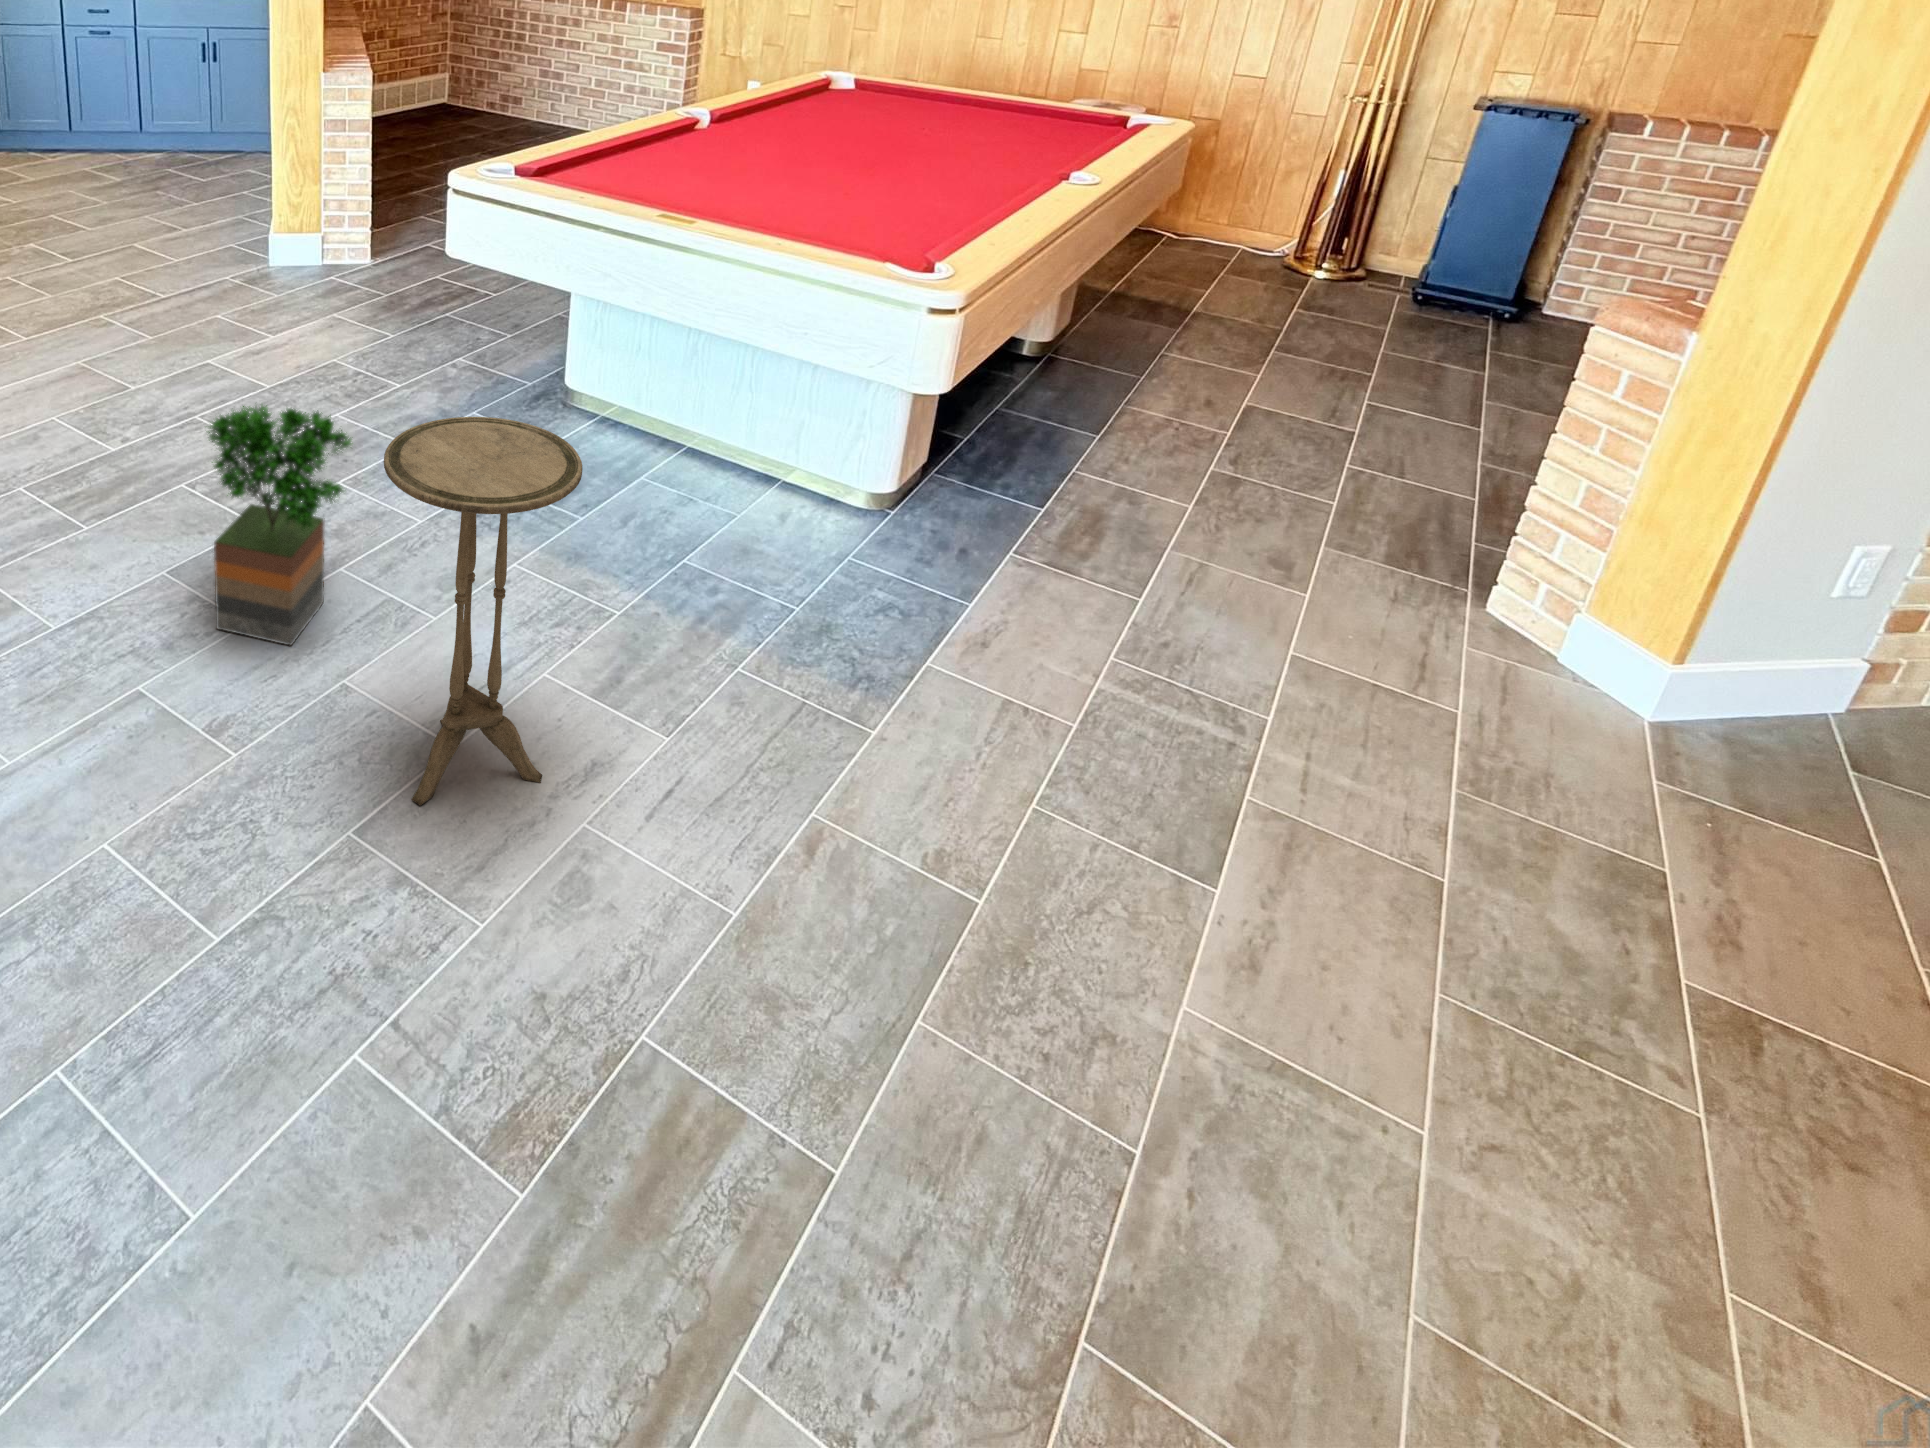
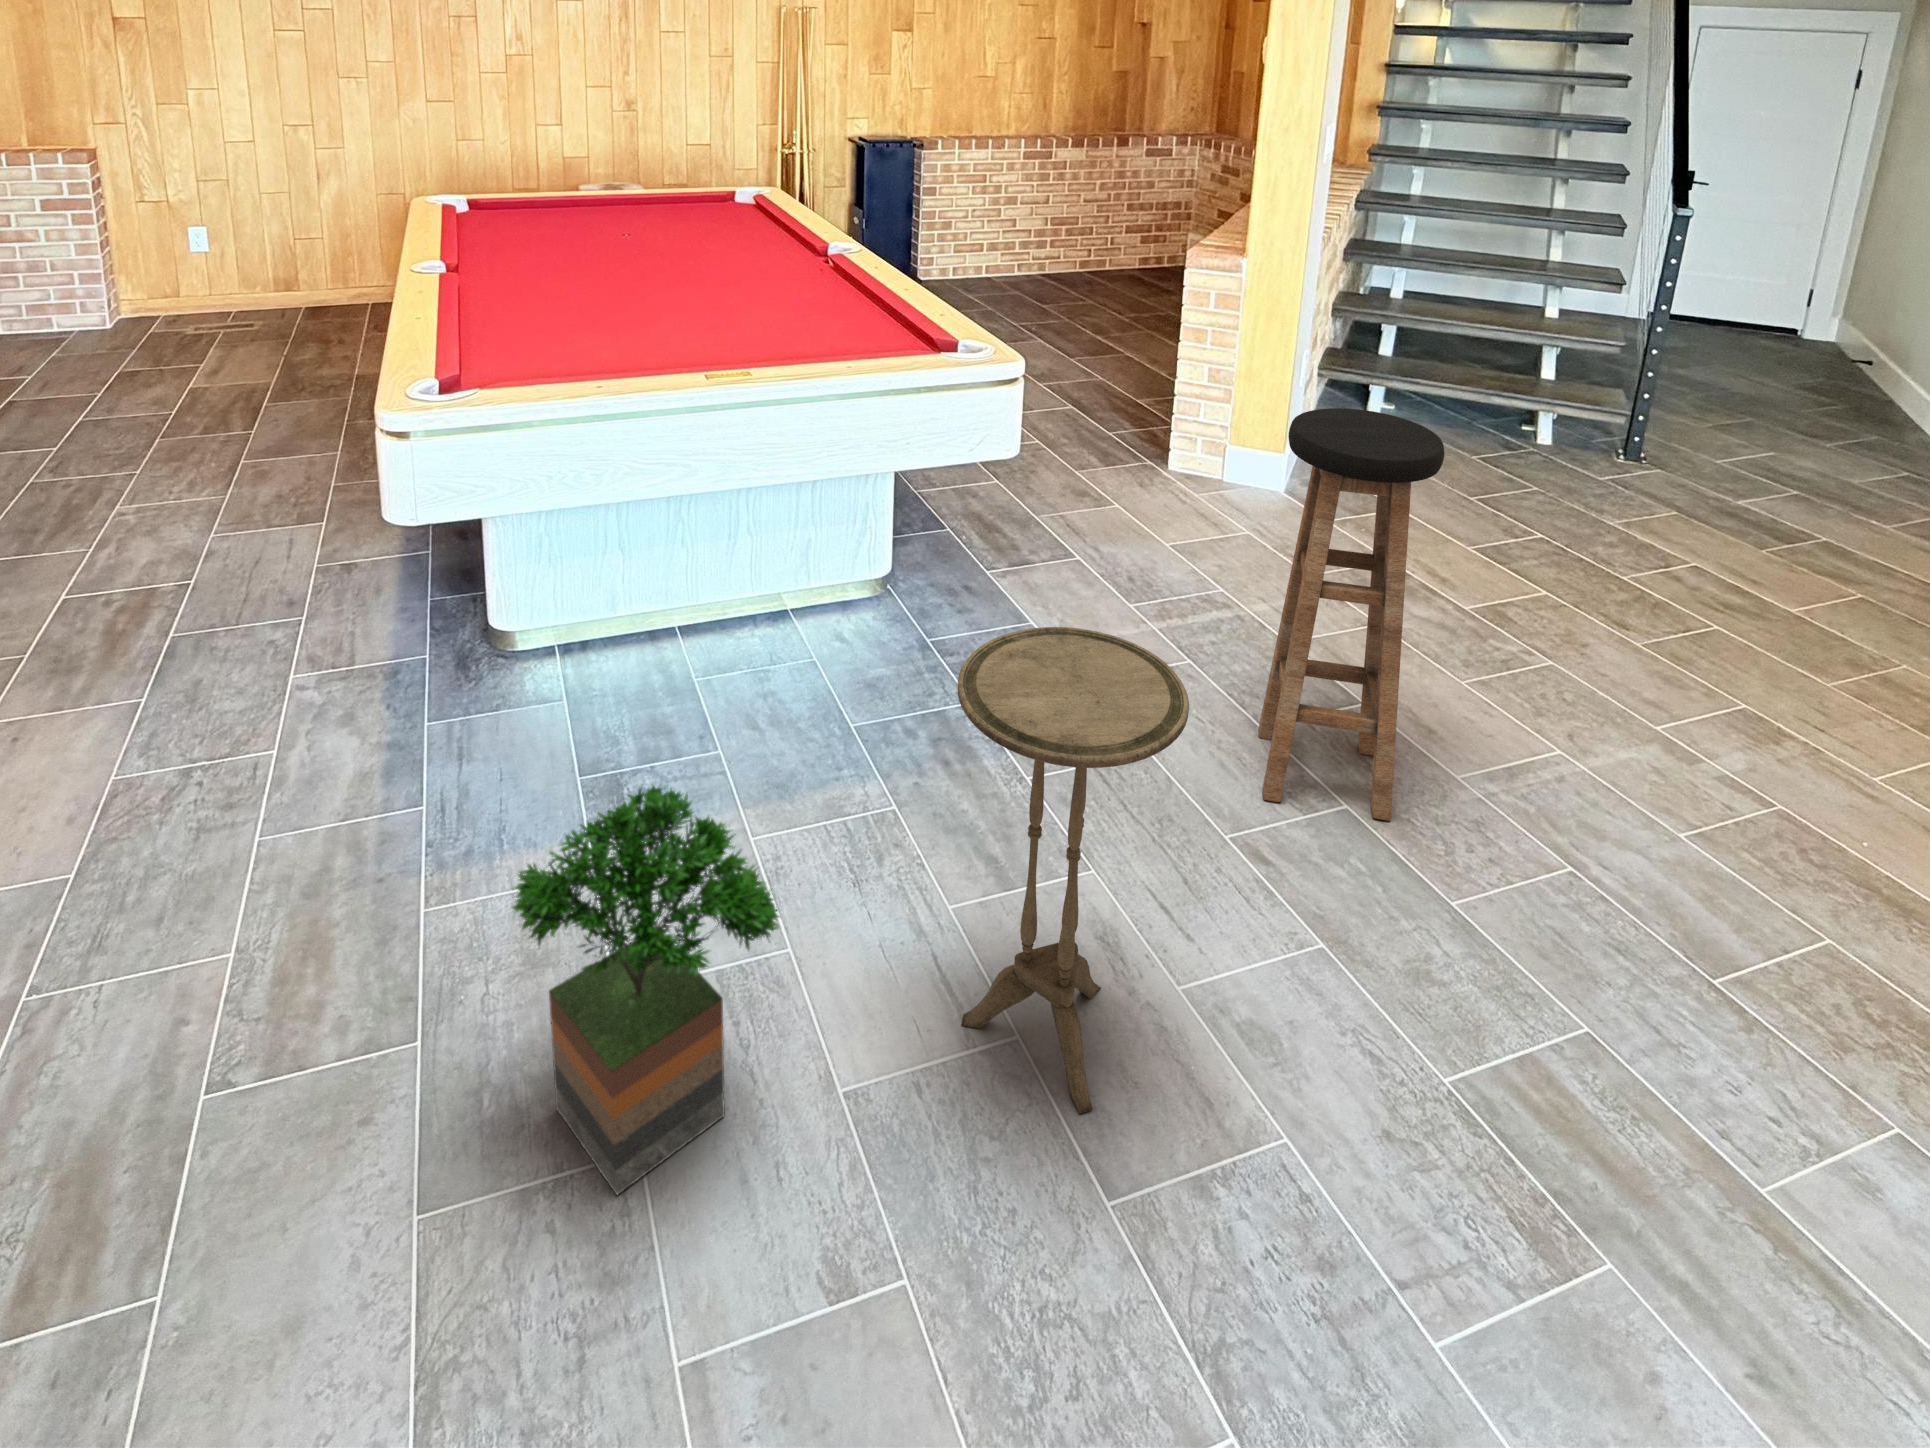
bar stool: none [898,420,1211,952] -> present [1258,408,1444,821]

